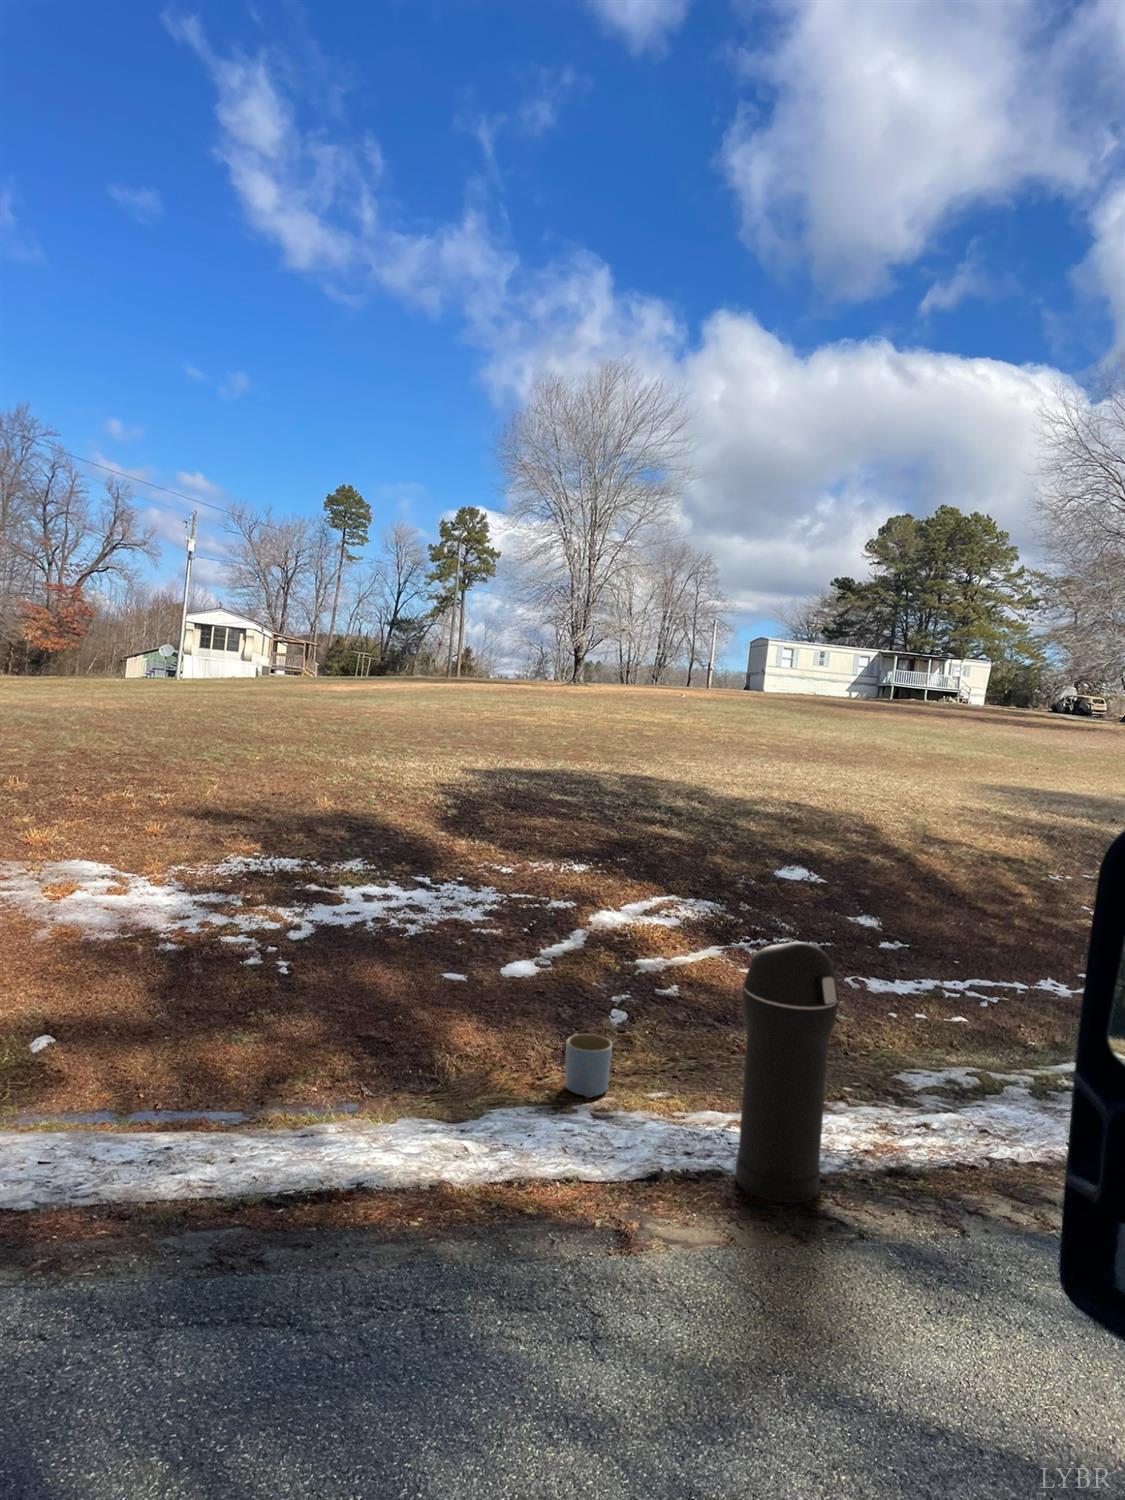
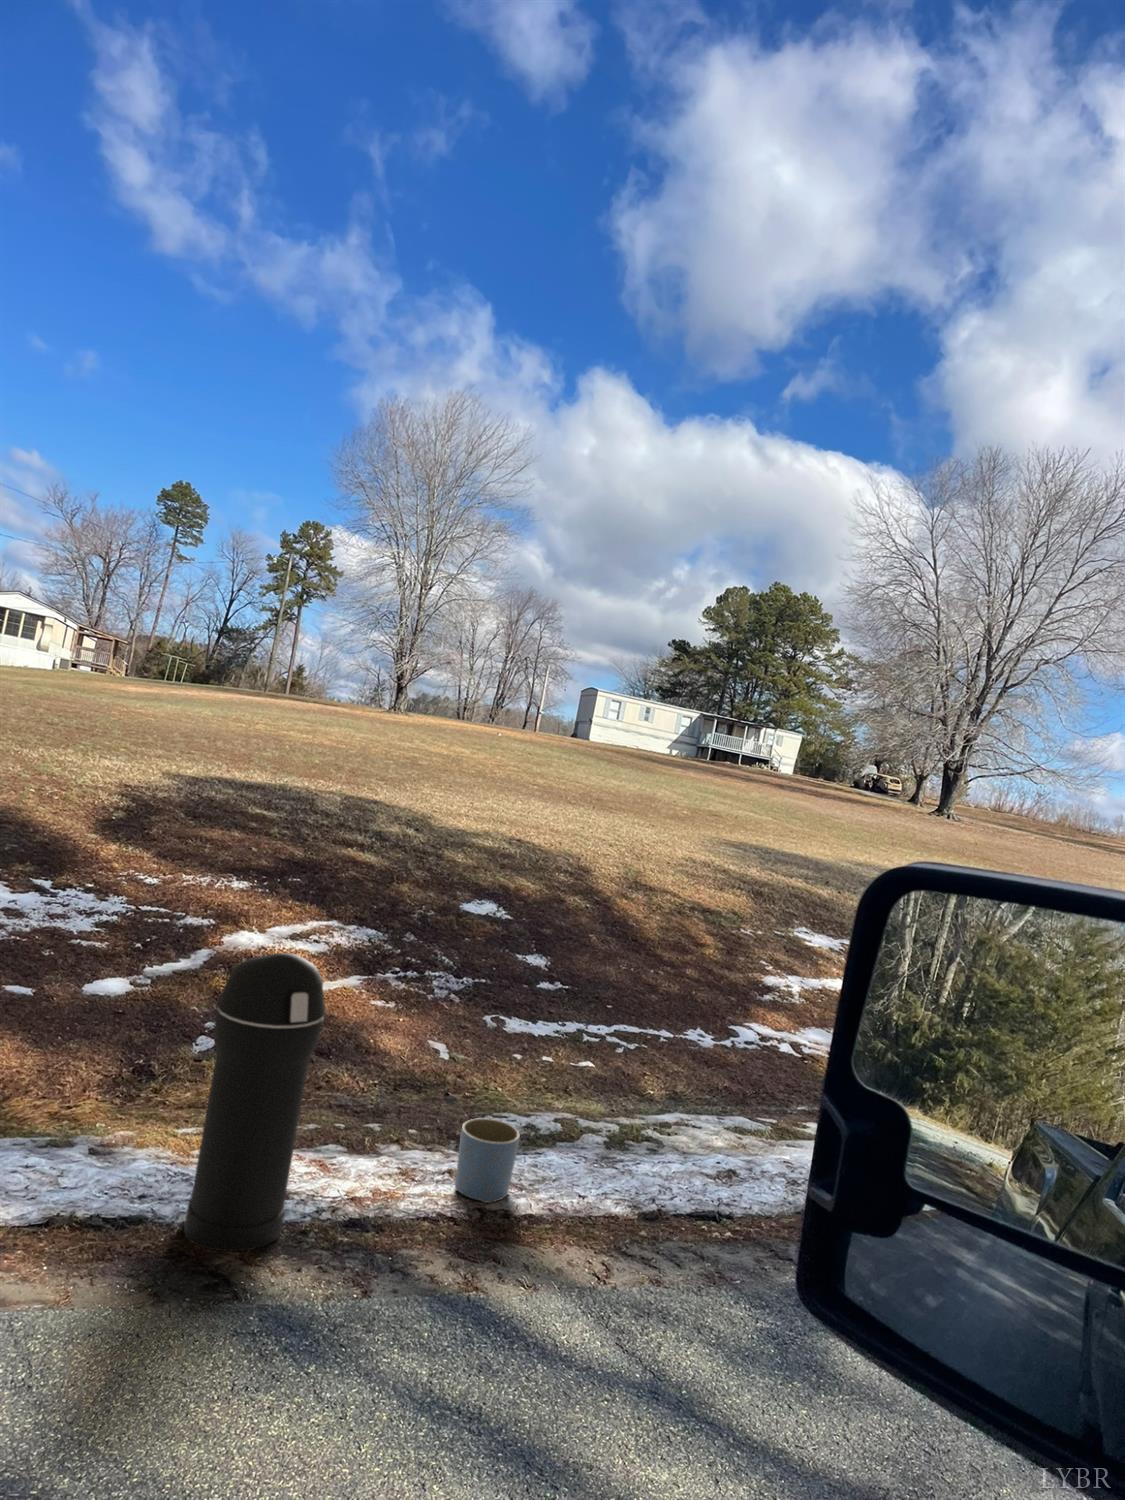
planter: present [566,1034,612,1098] -> present [455,1118,520,1203]

